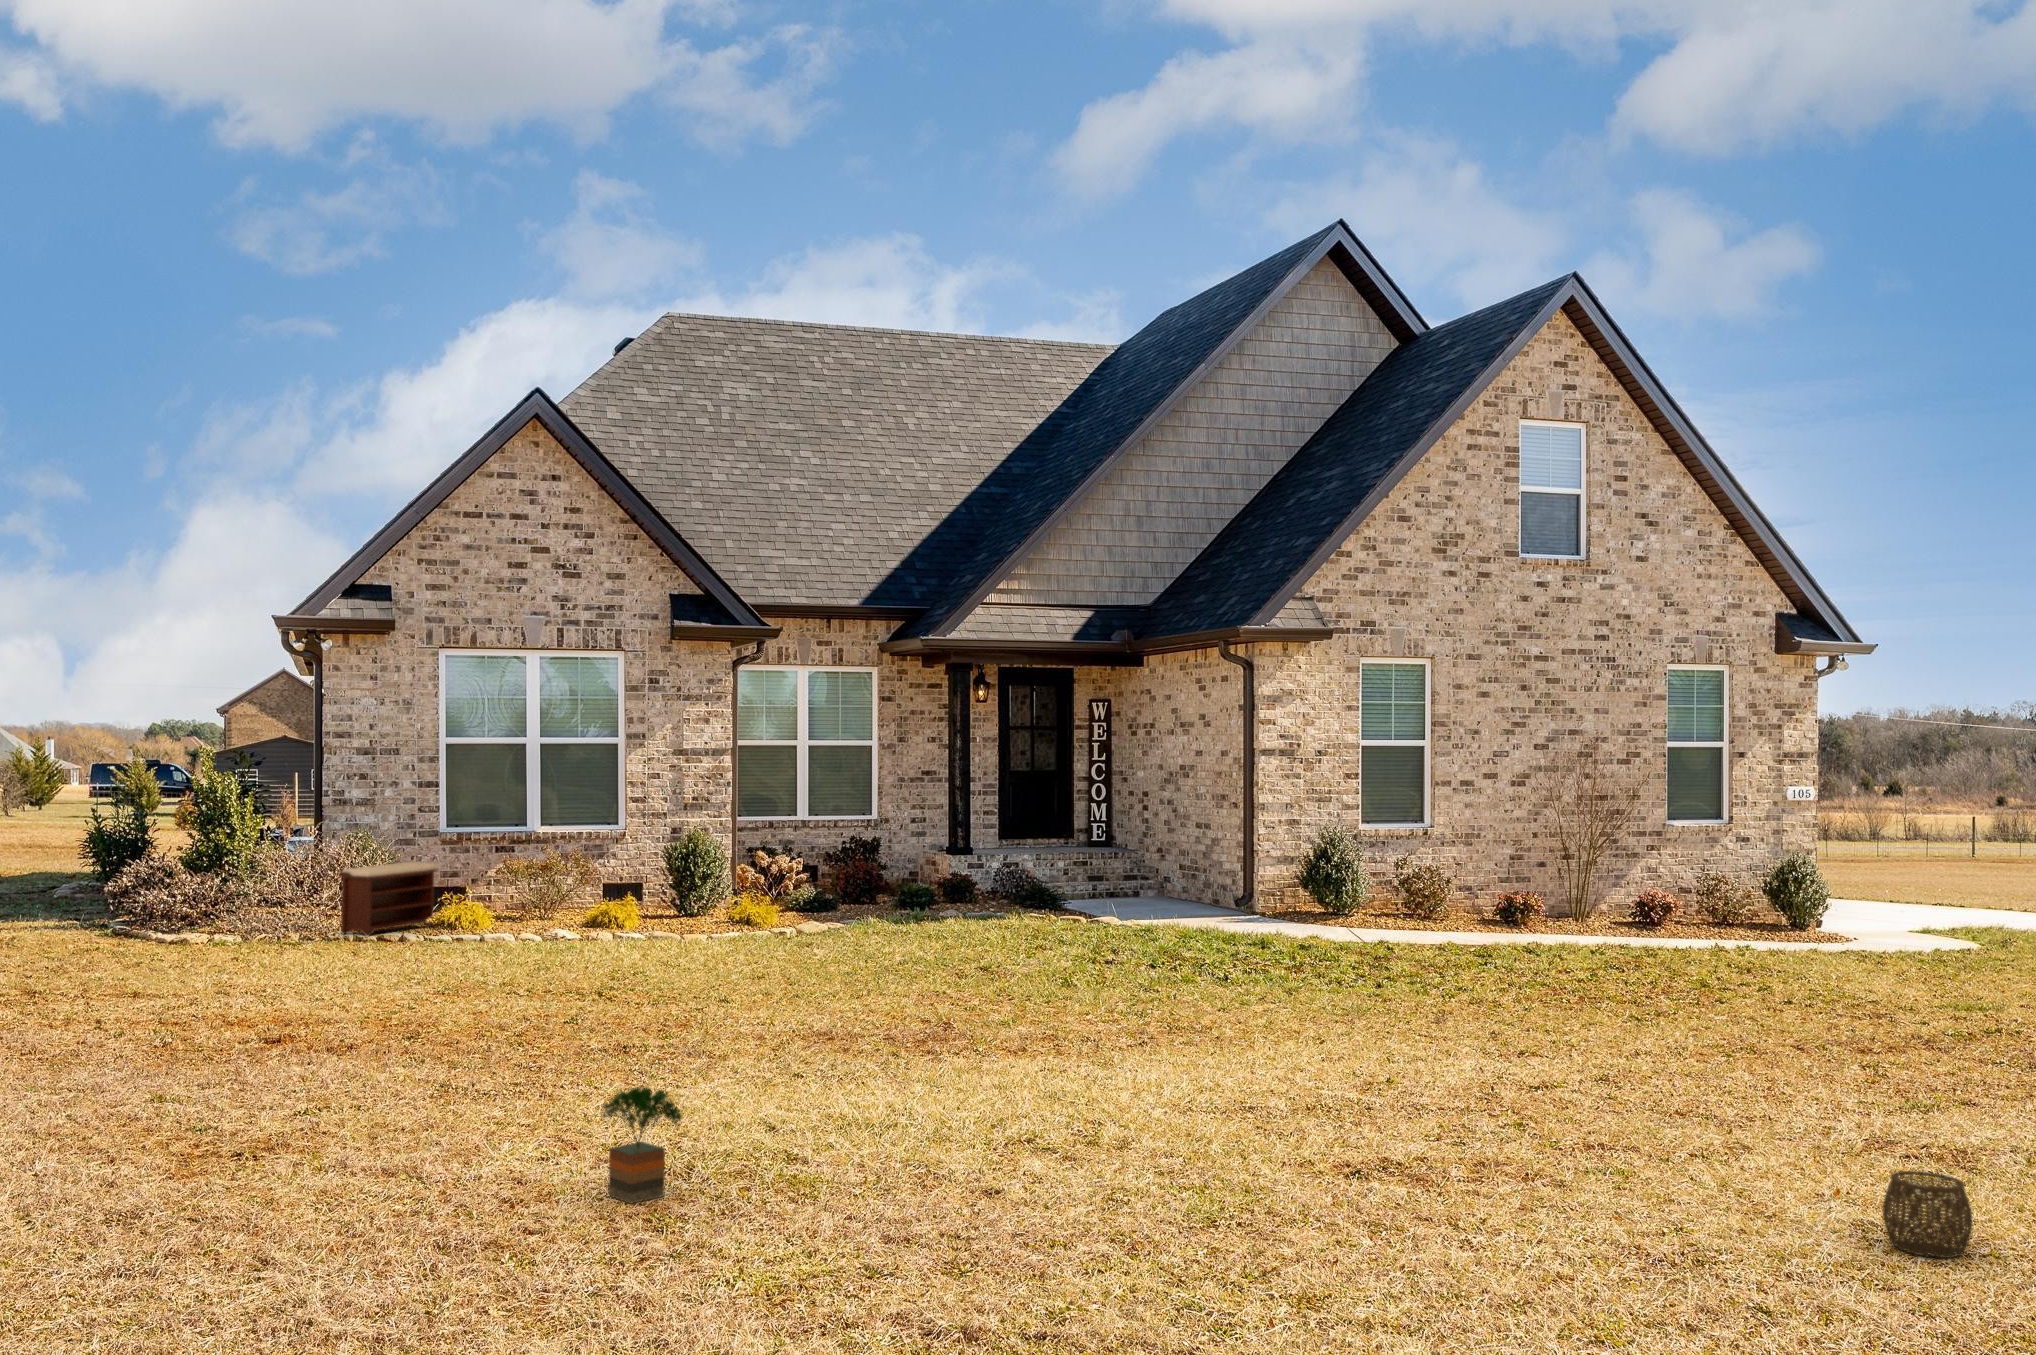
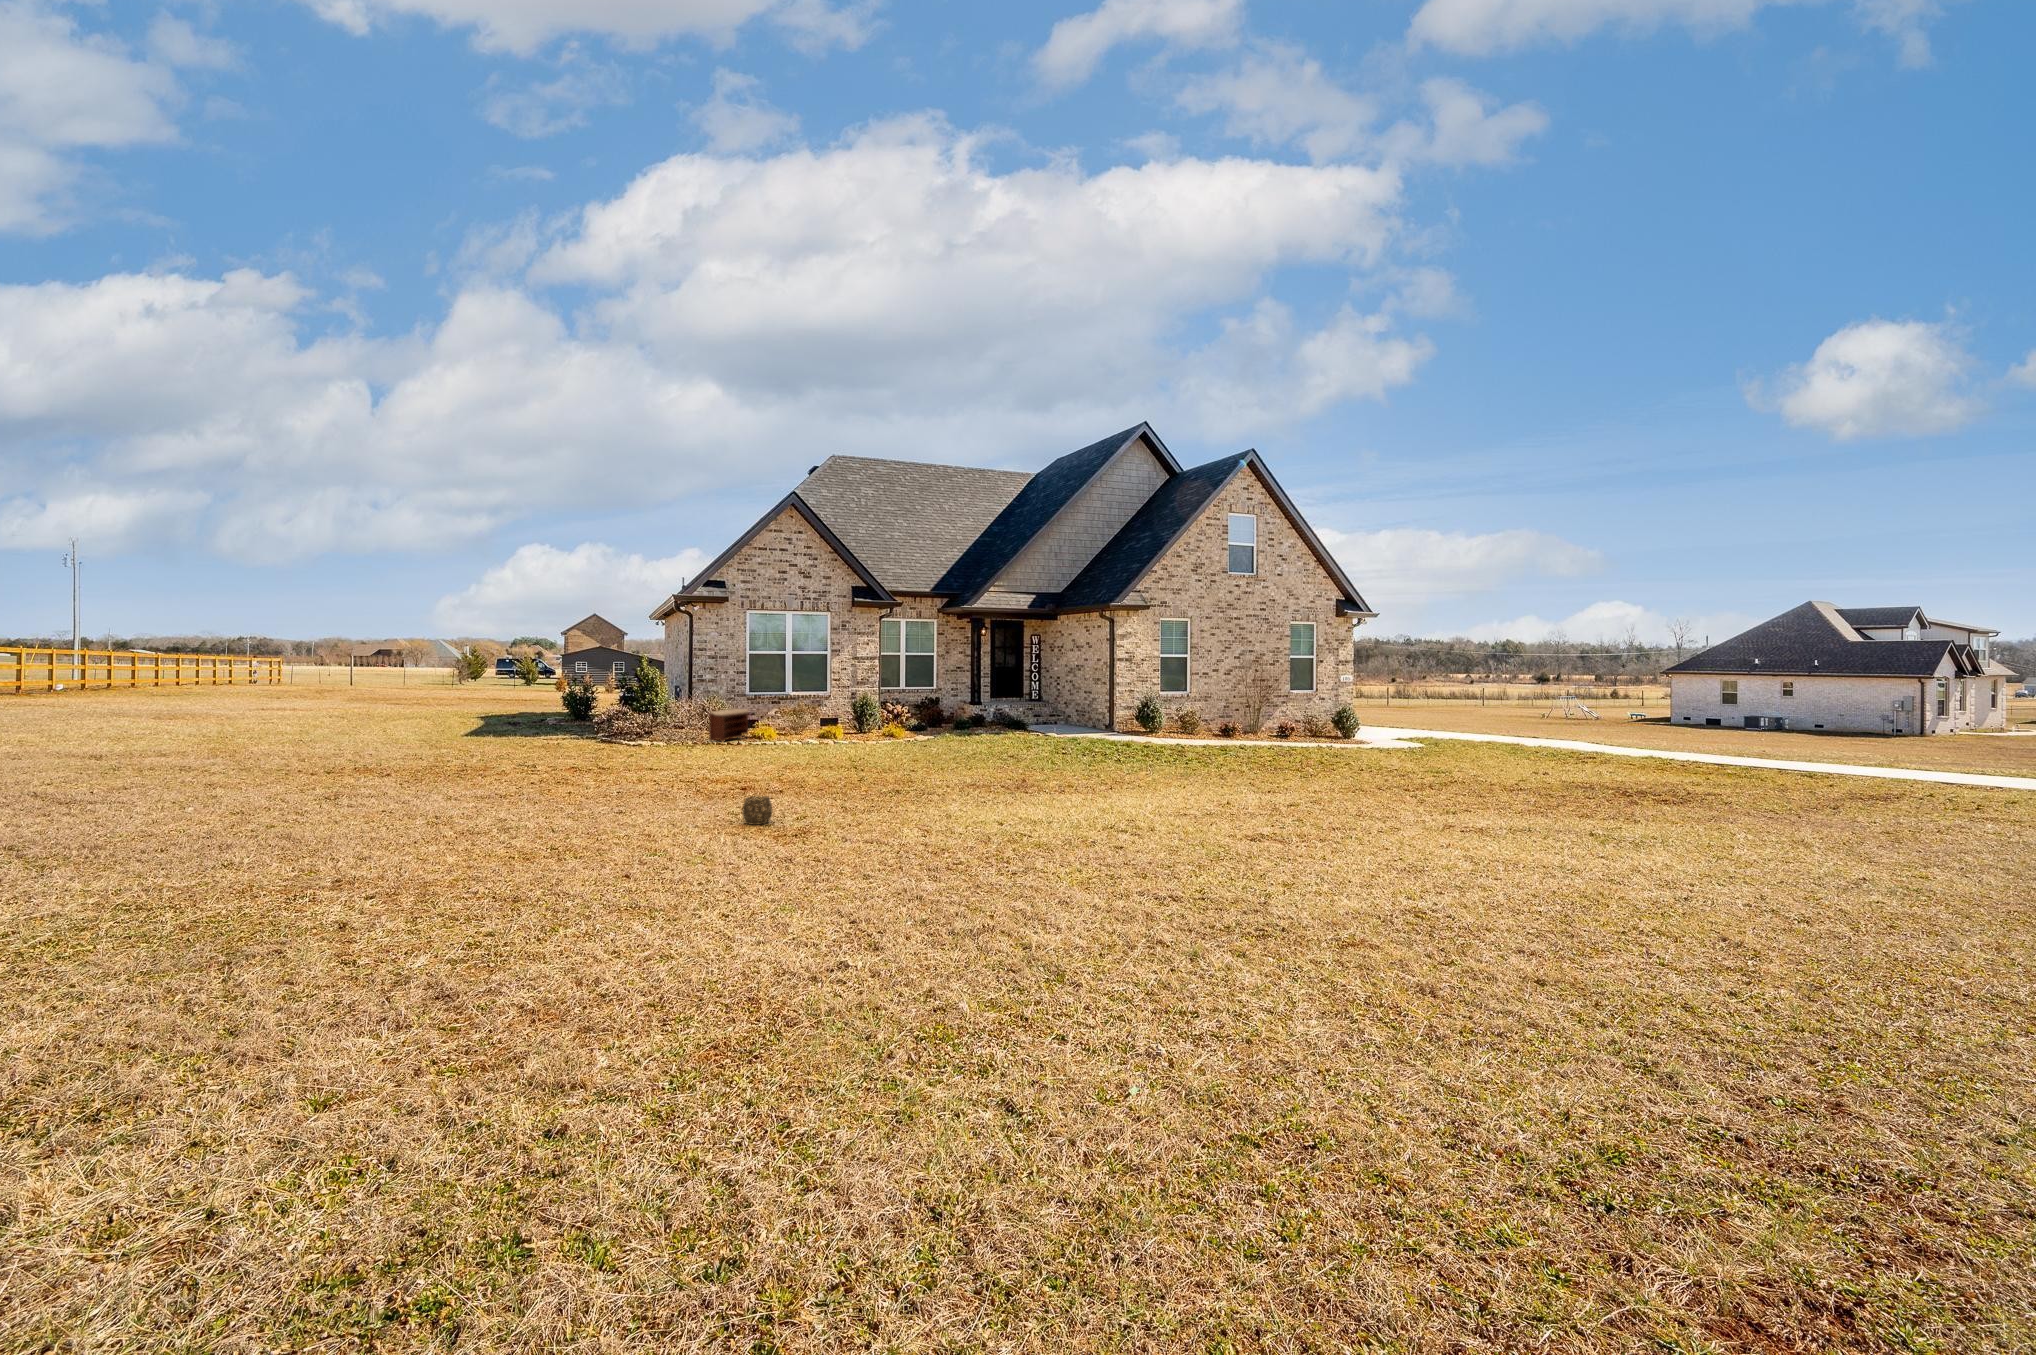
potted tree: present [602,1087,683,1203] -> none [947,790,982,836]
woven basket: present [1882,1171,1973,1258] -> present [742,796,772,825]

